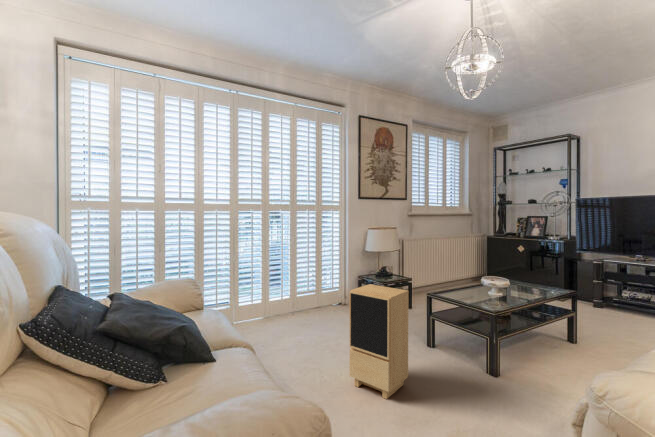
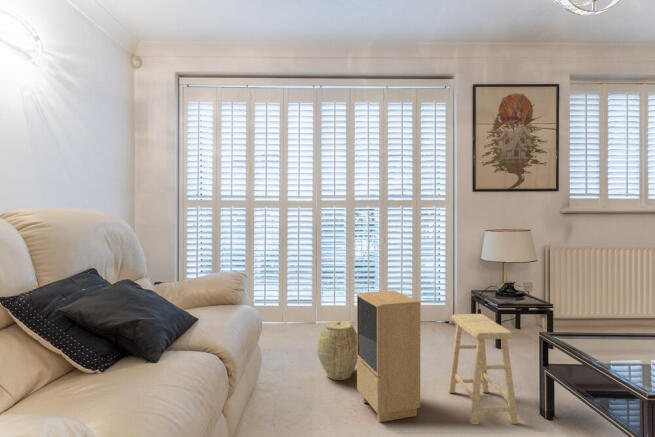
footstool: none [401,294,462,379] -> present [448,314,518,425]
woven basket: none [290,318,331,374] -> present [317,321,359,380]

